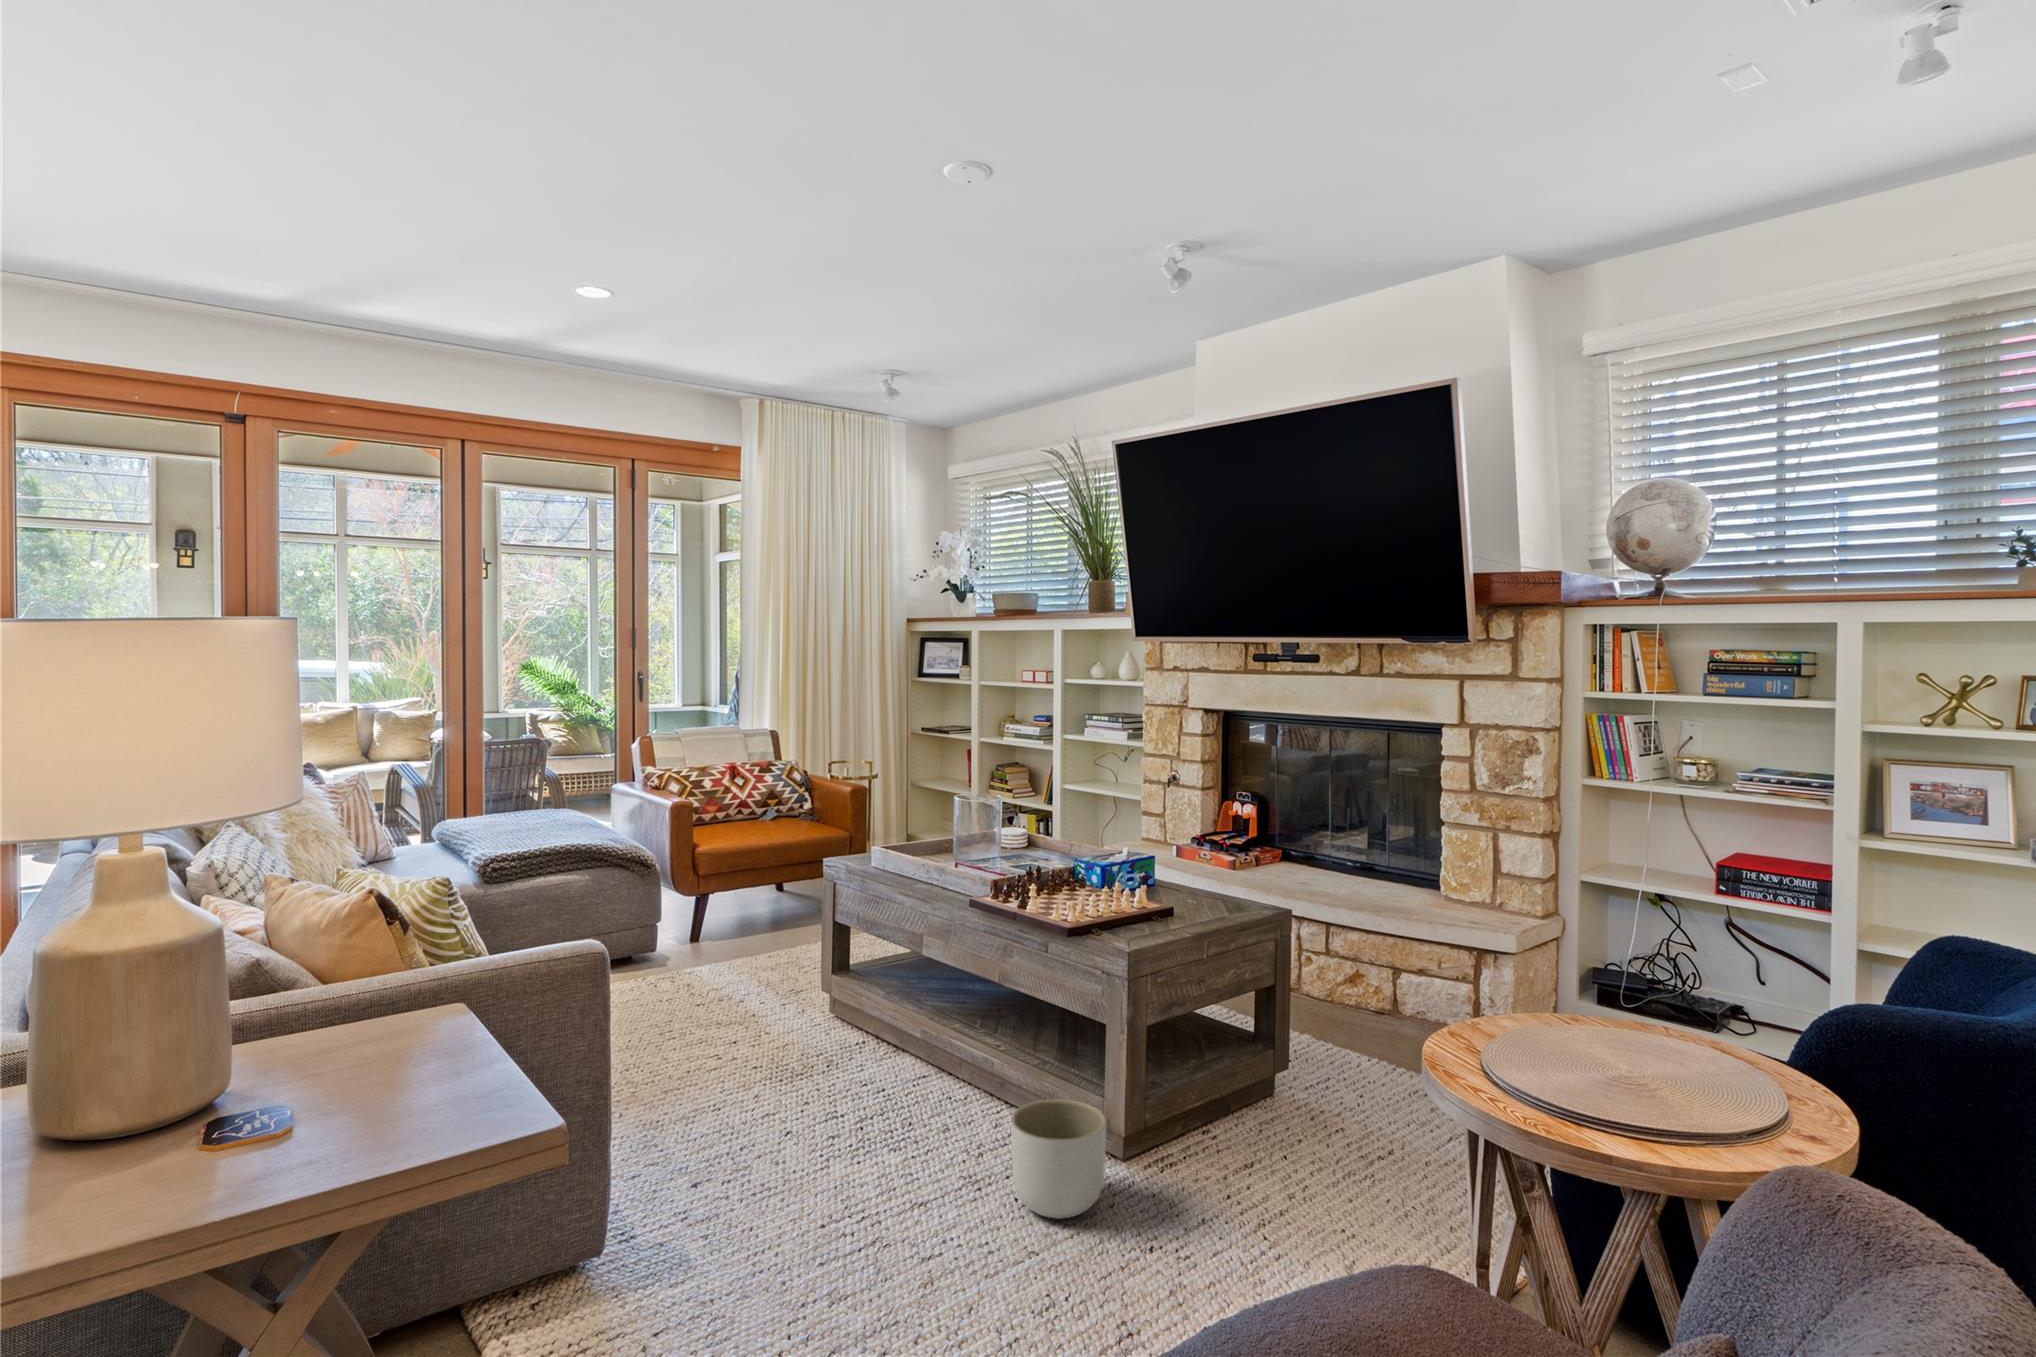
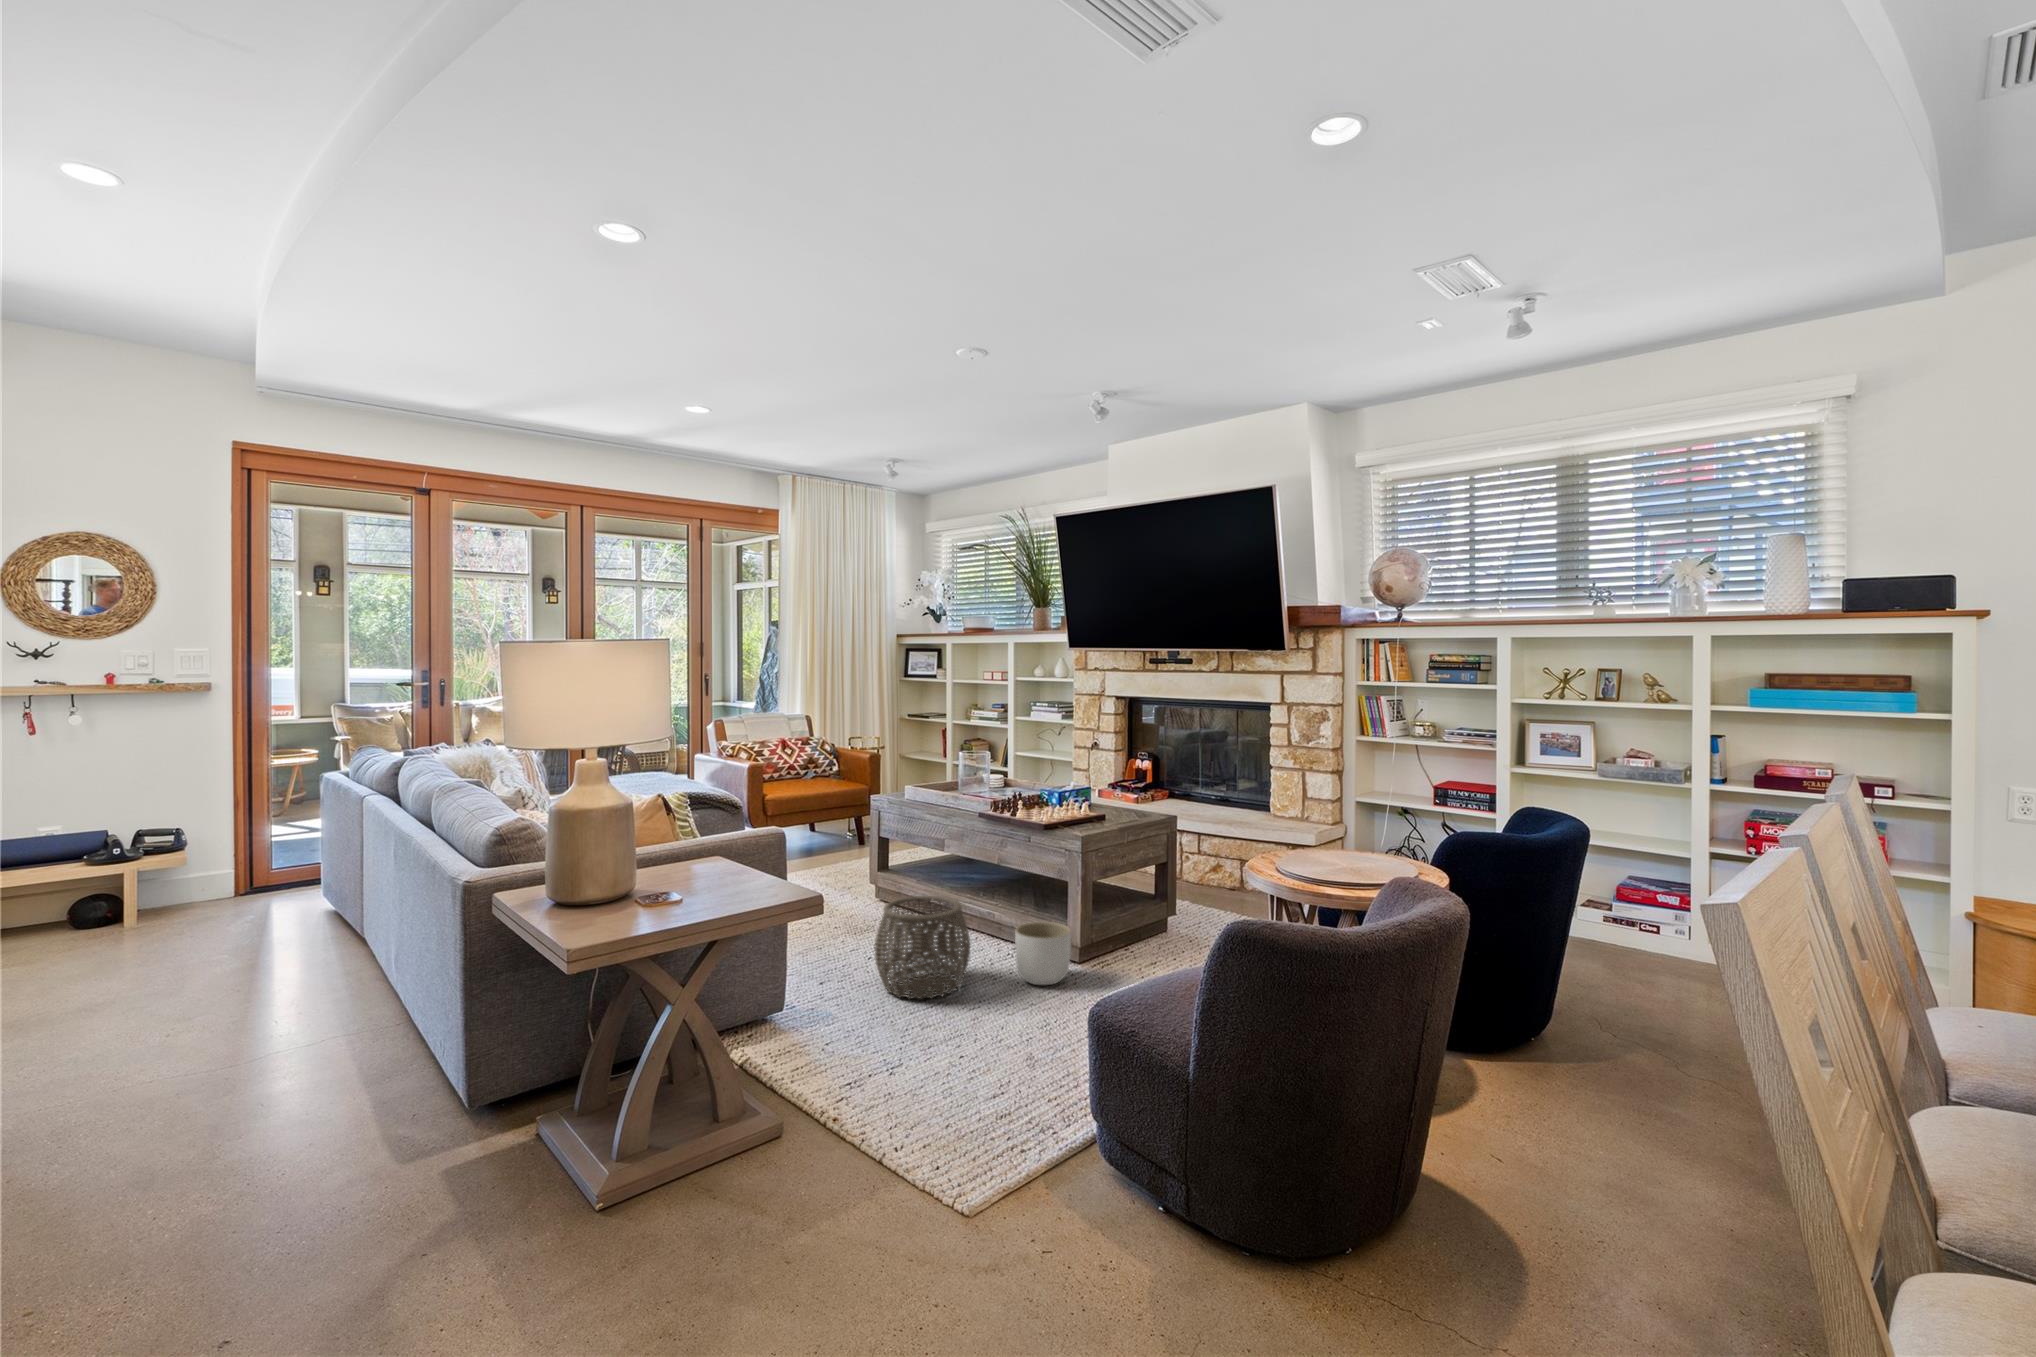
woven basket: none [767,1051,934,1246] -> present [874,896,970,999]

